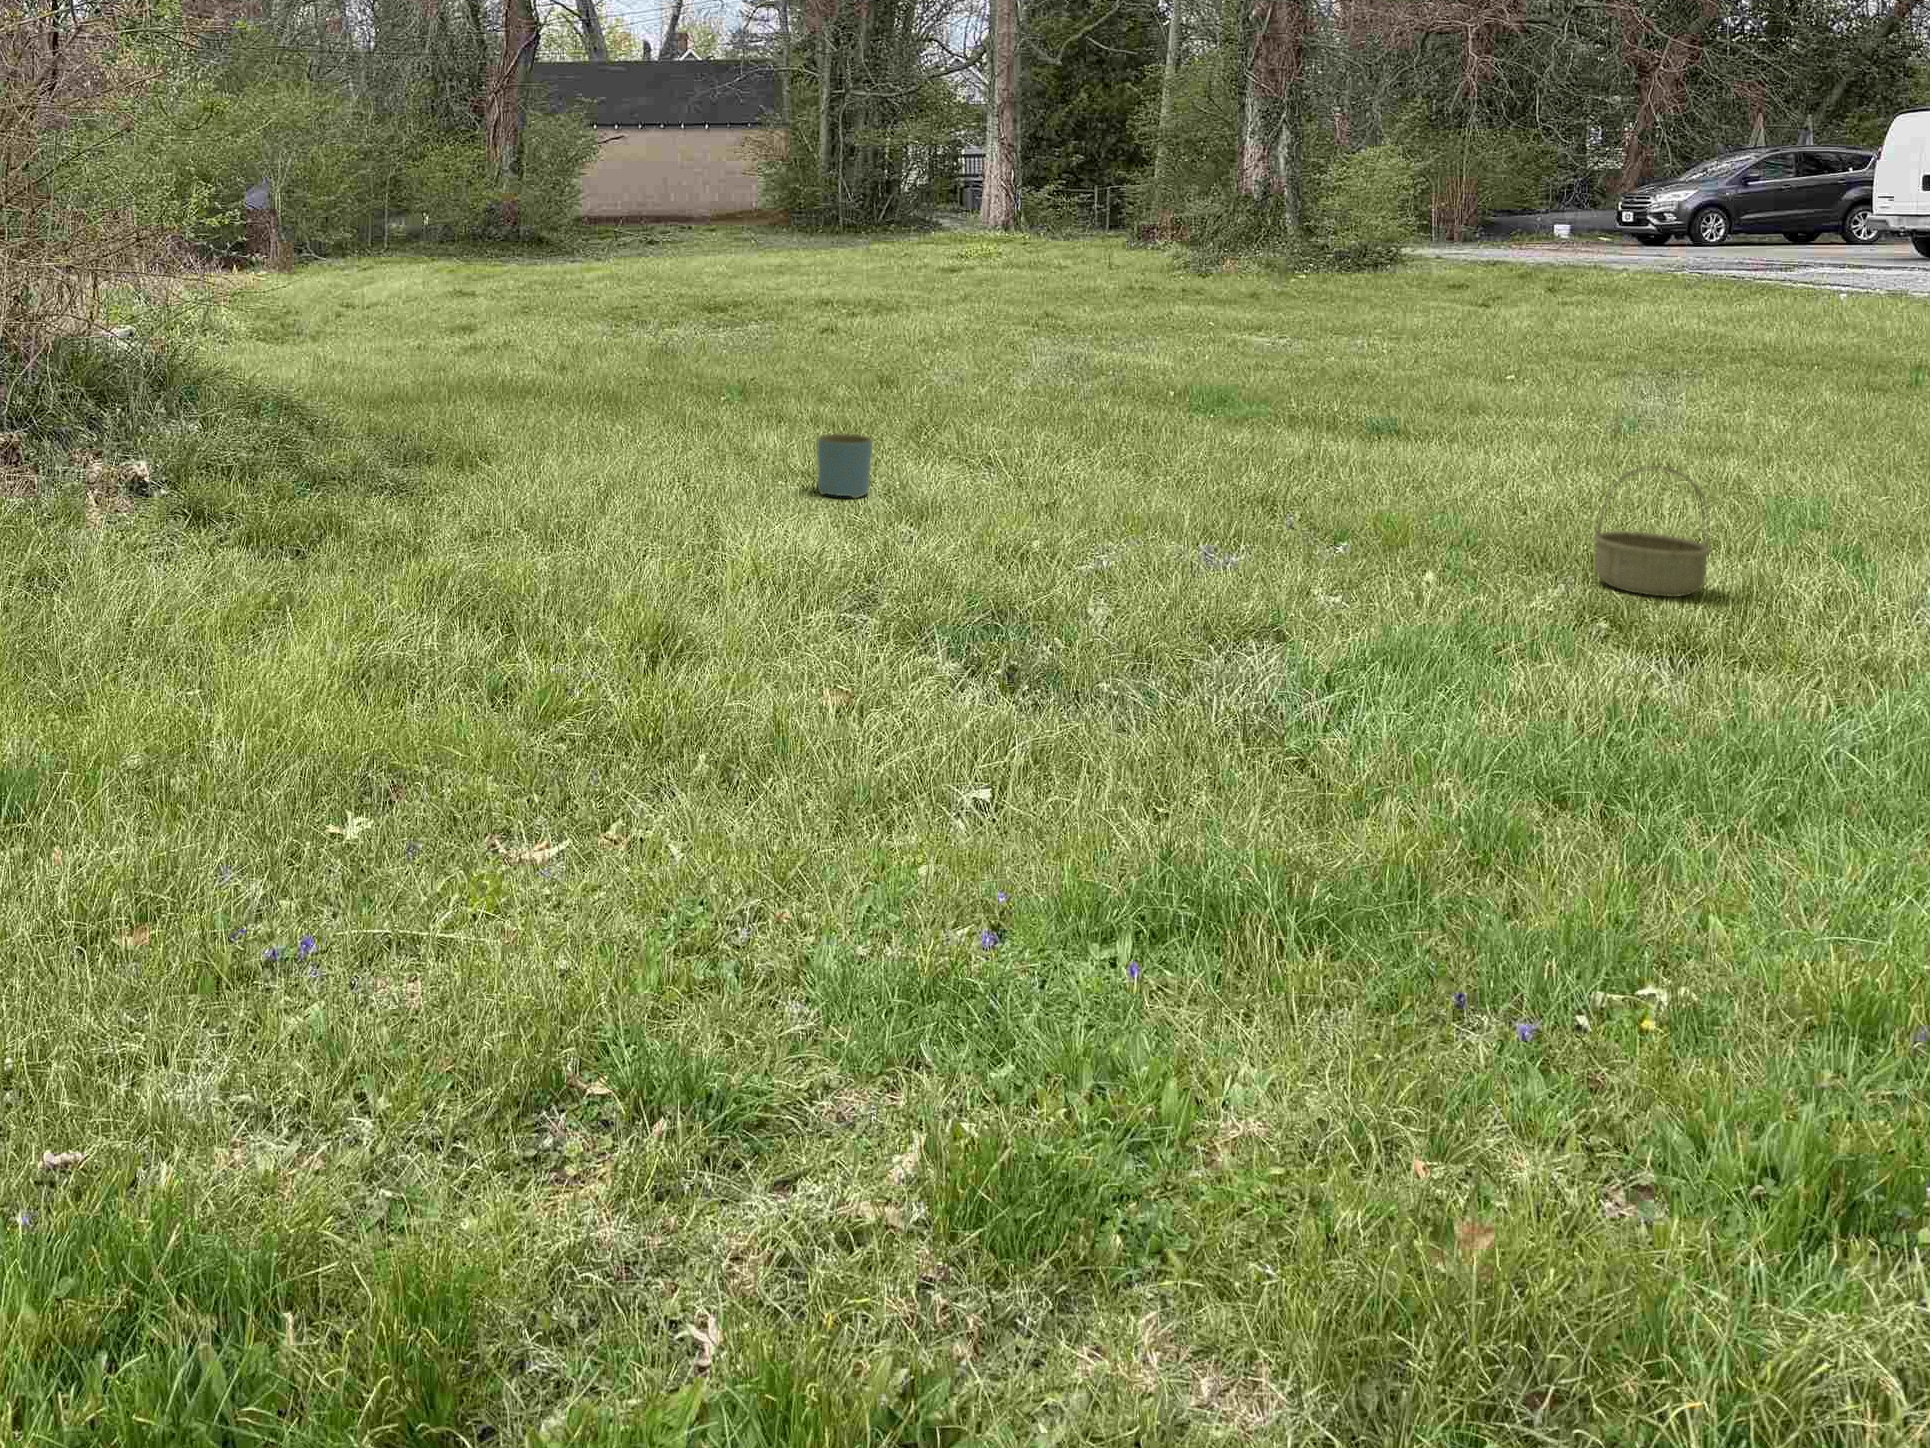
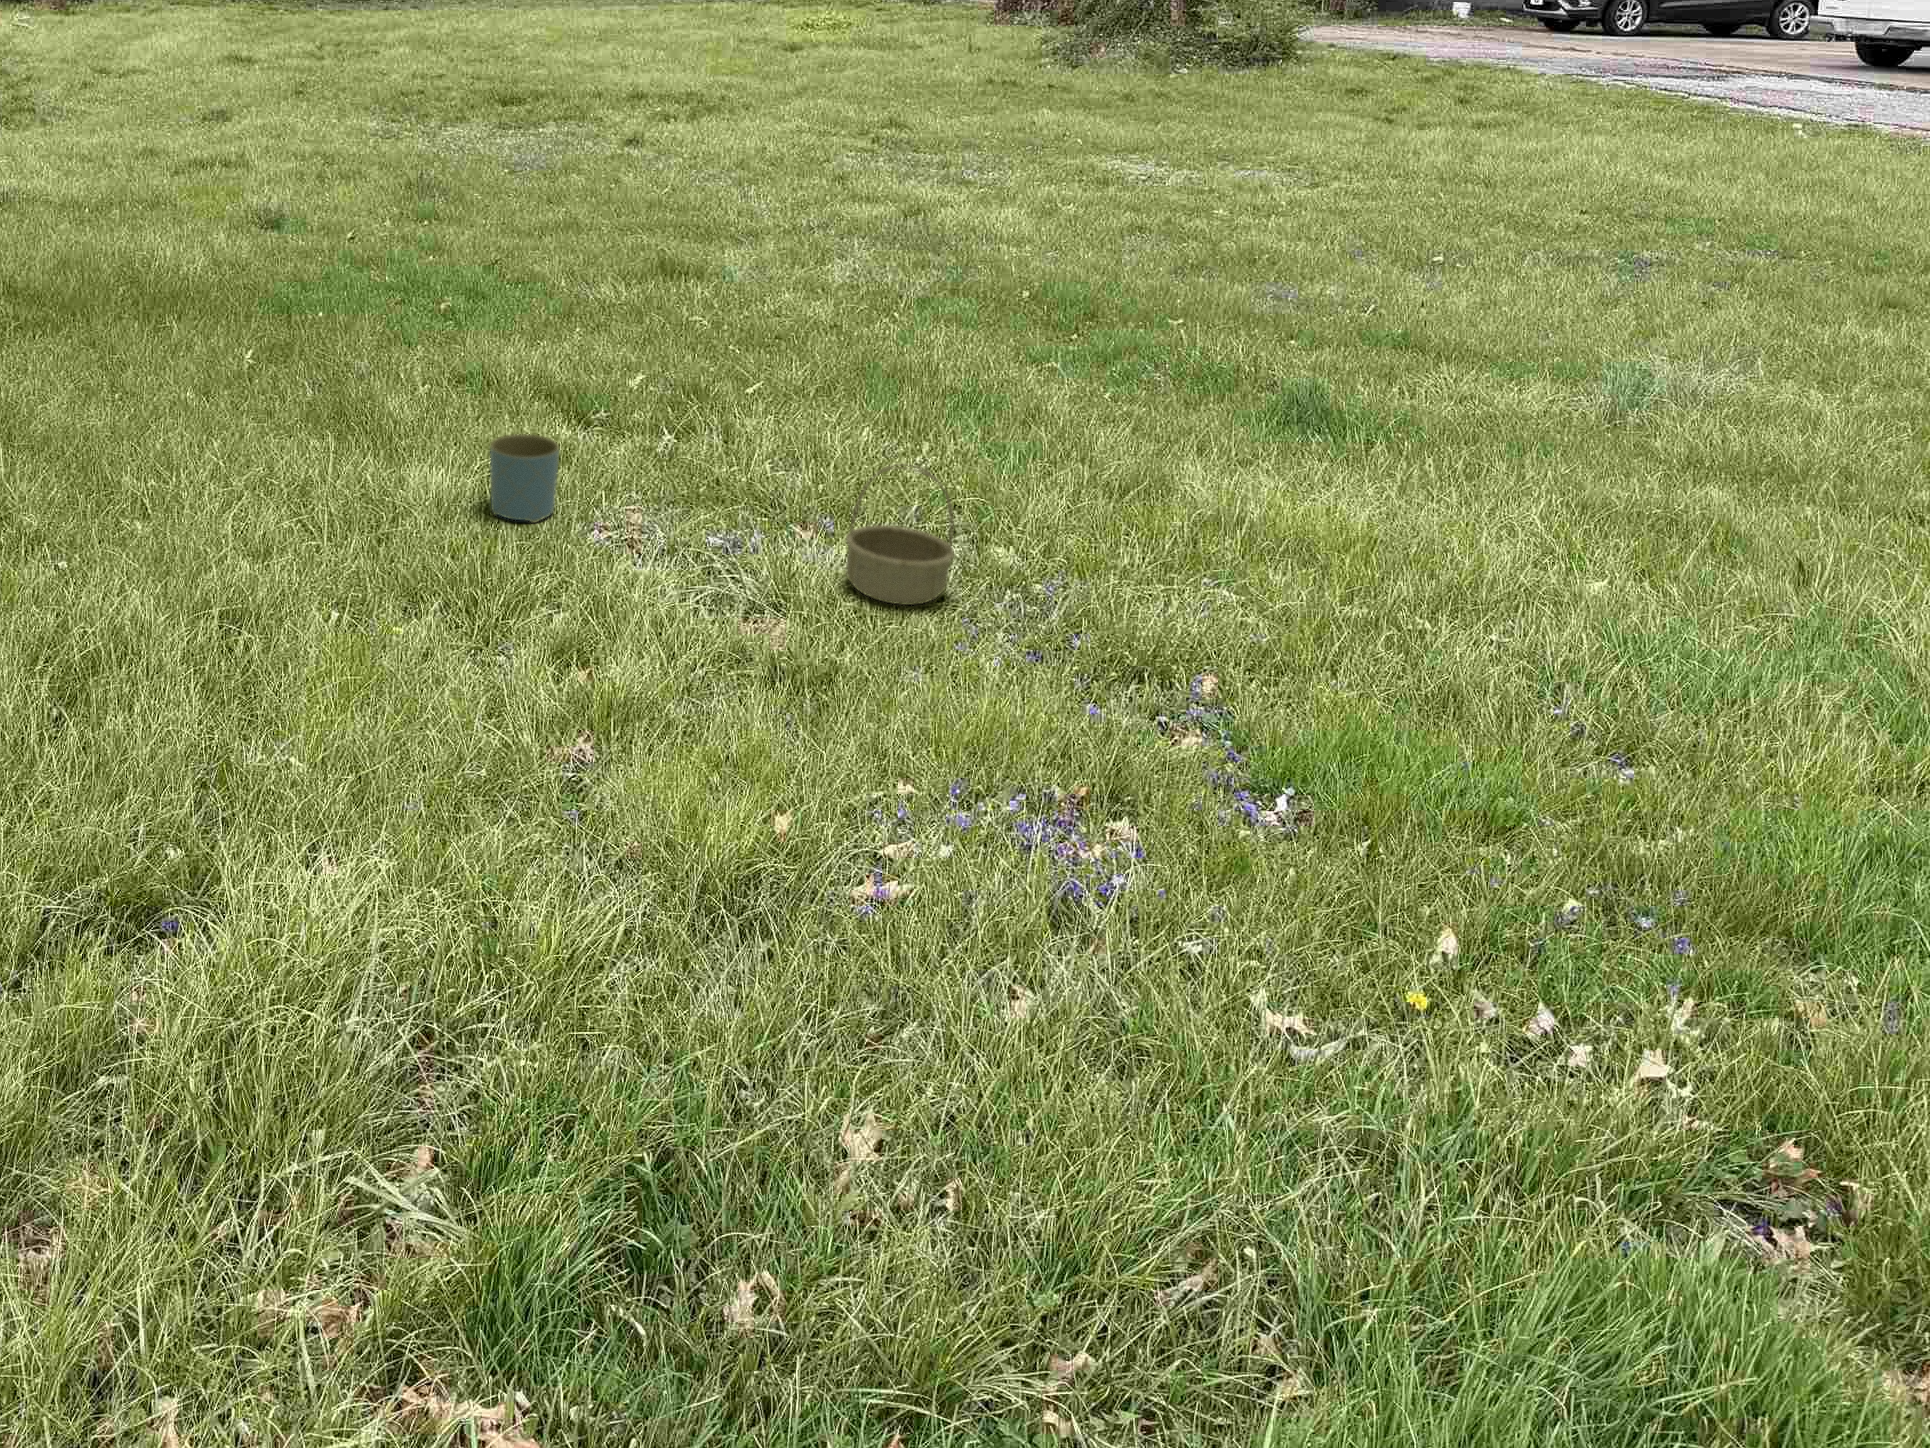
basket: present [1593,467,1712,597] -> present [846,465,954,605]

